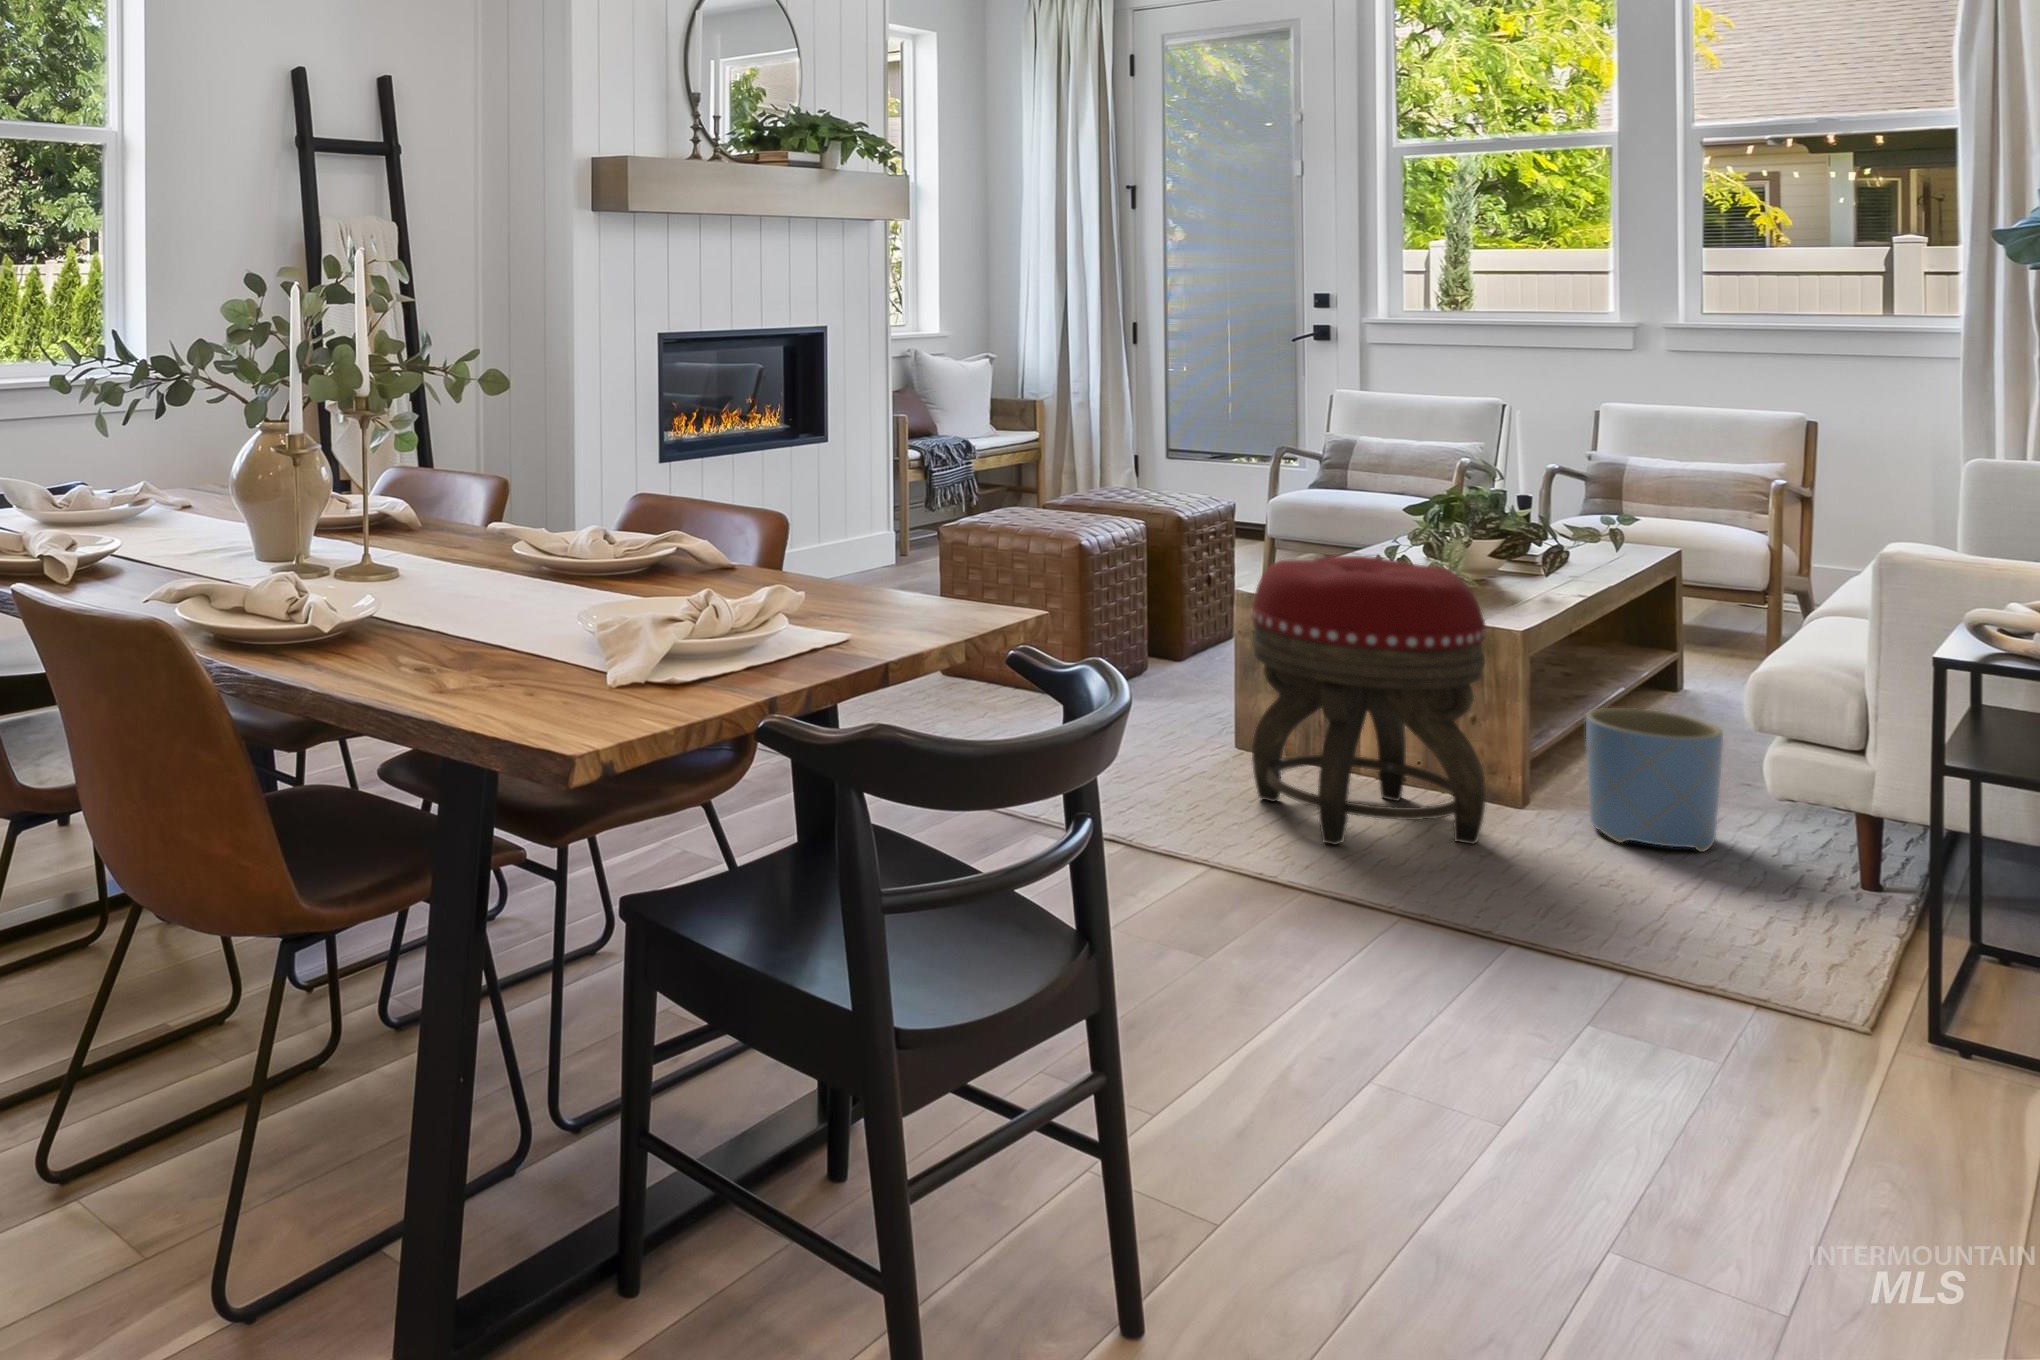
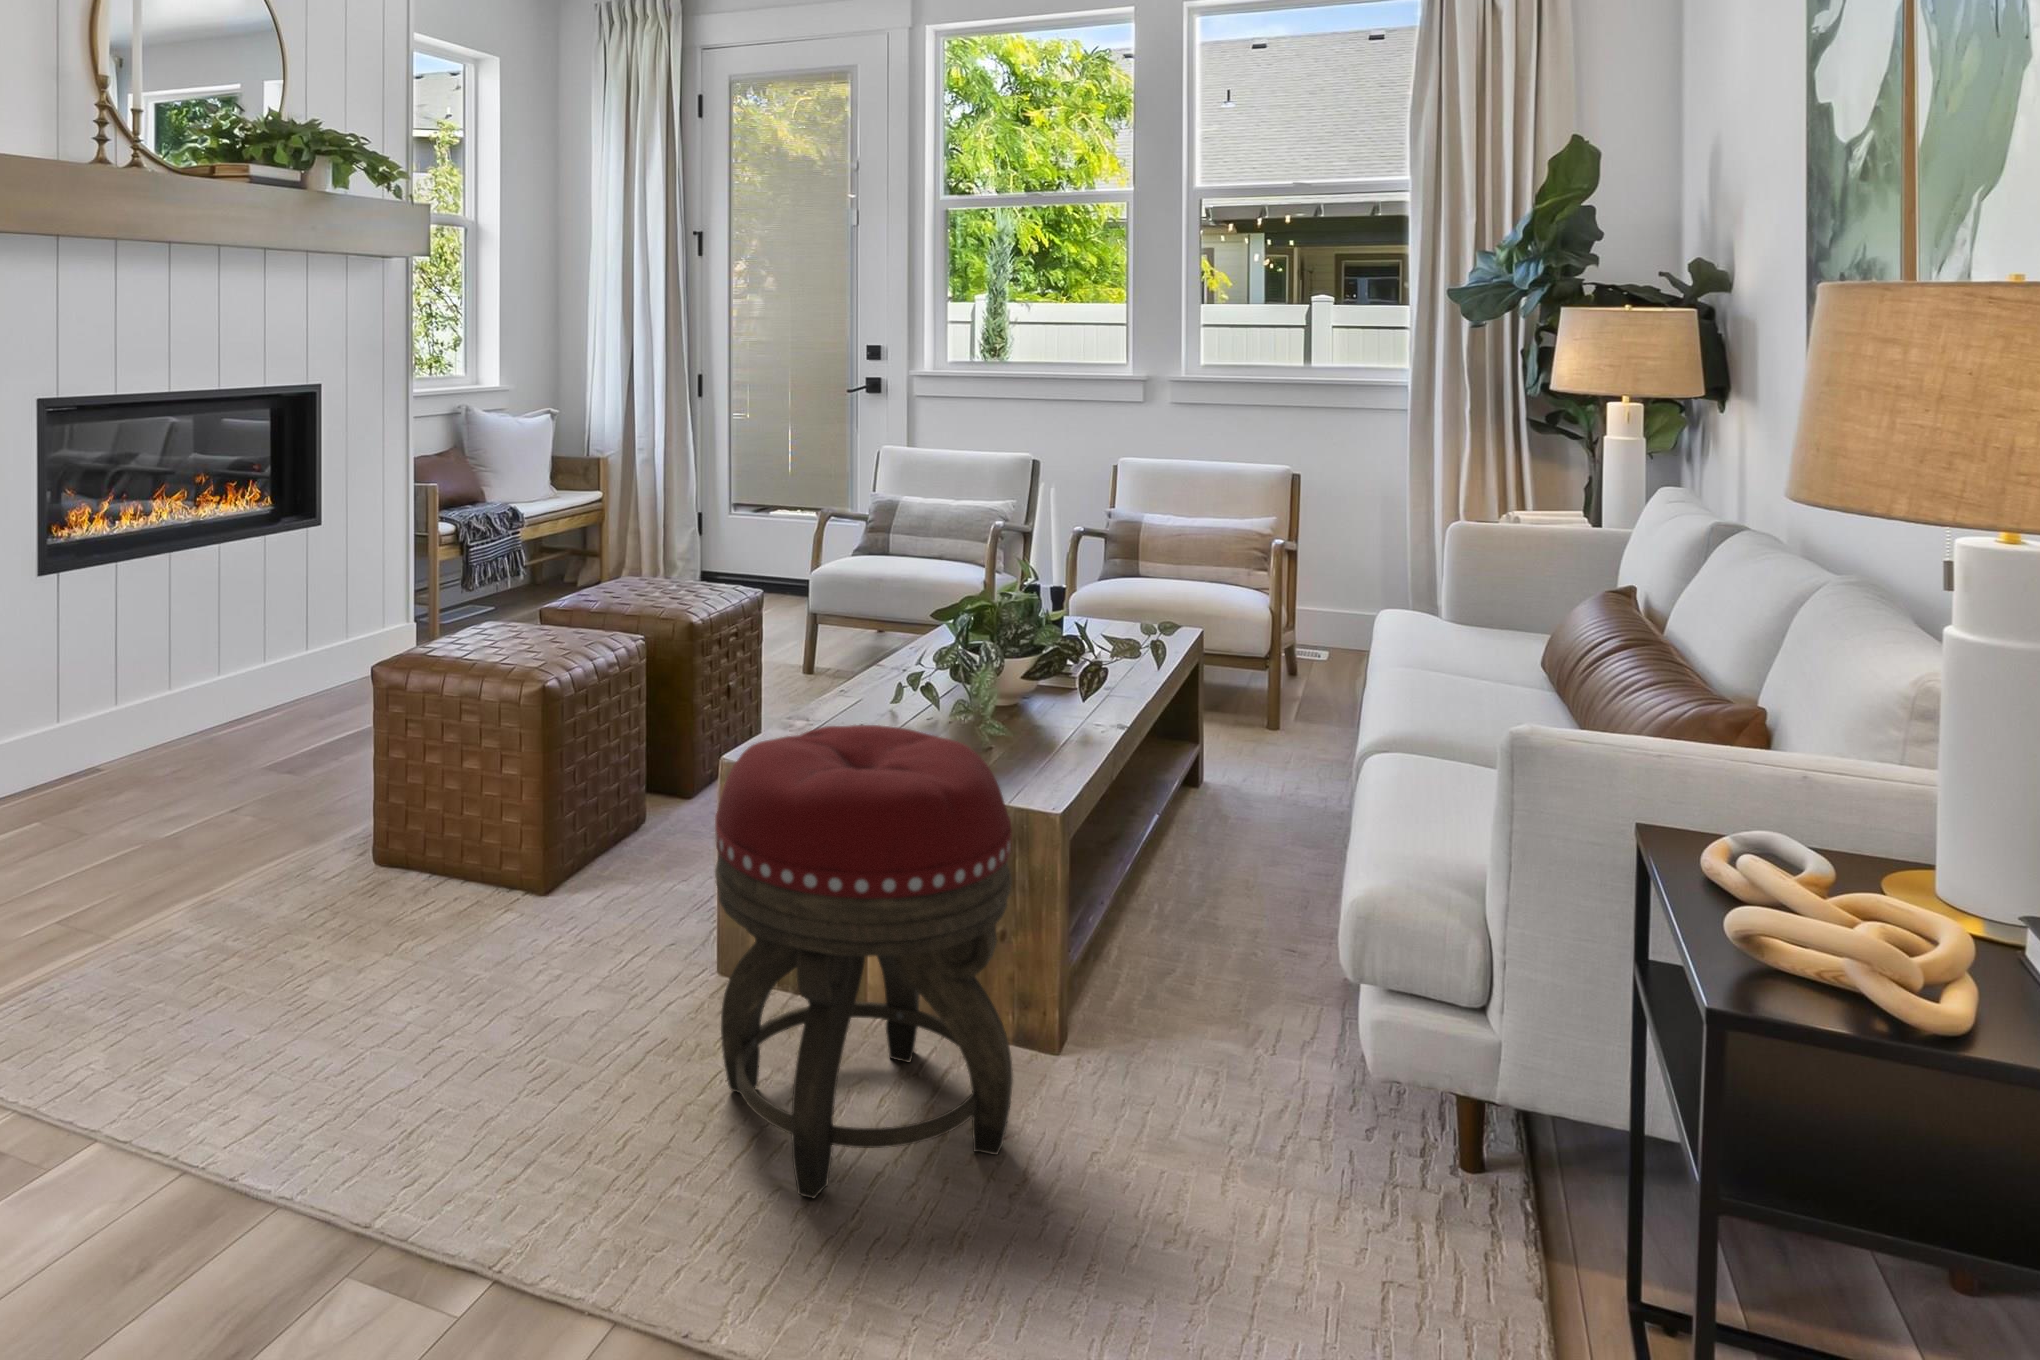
planter: present [1586,708,1723,852] -> none [1130,908,1285,1119]

